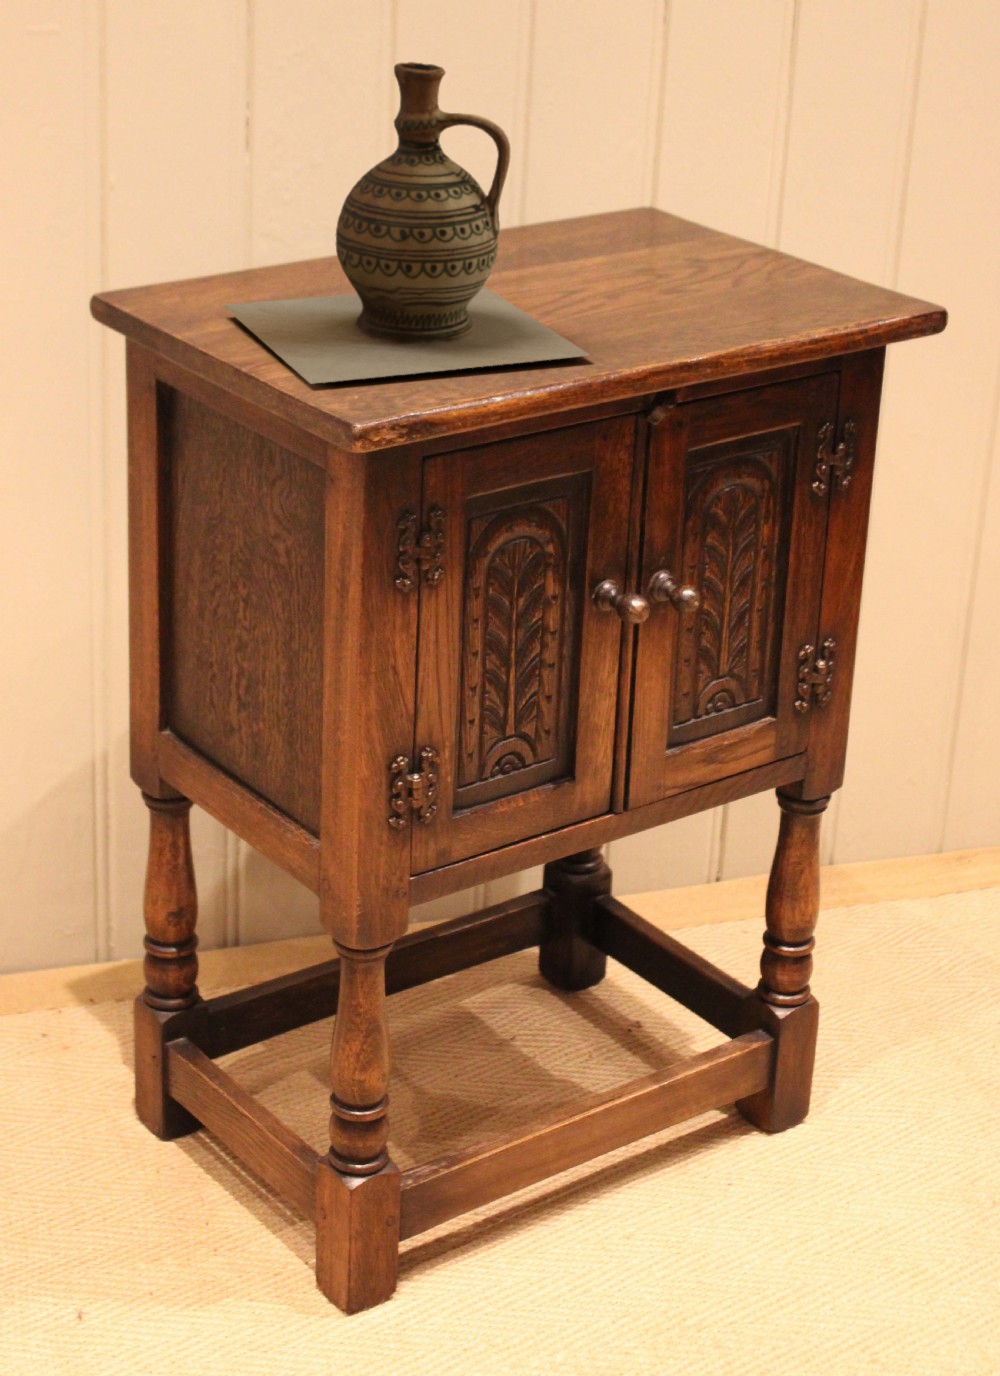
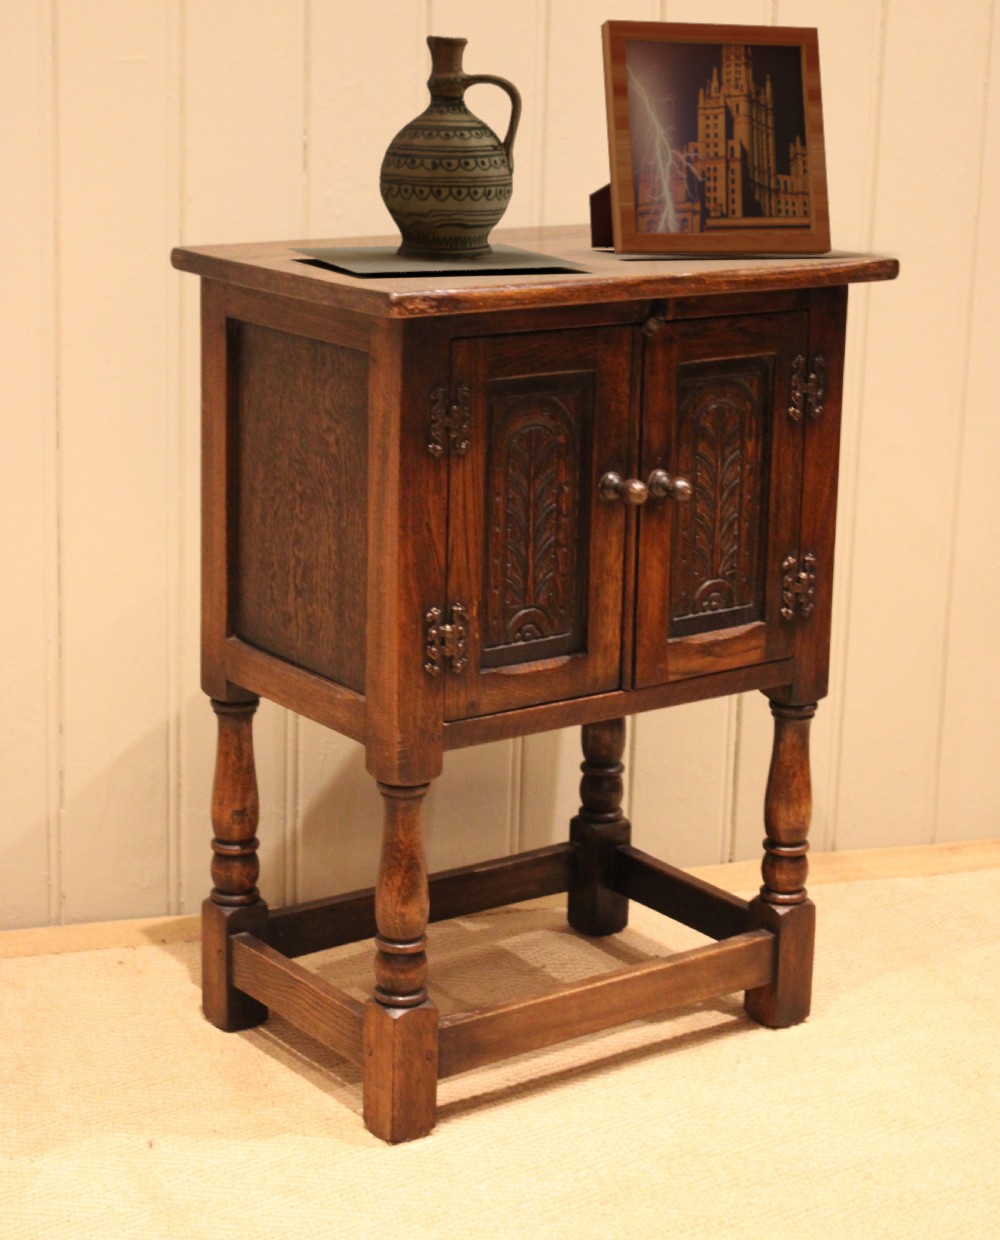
picture frame: none [585,17,872,306] -> present [589,20,831,255]

